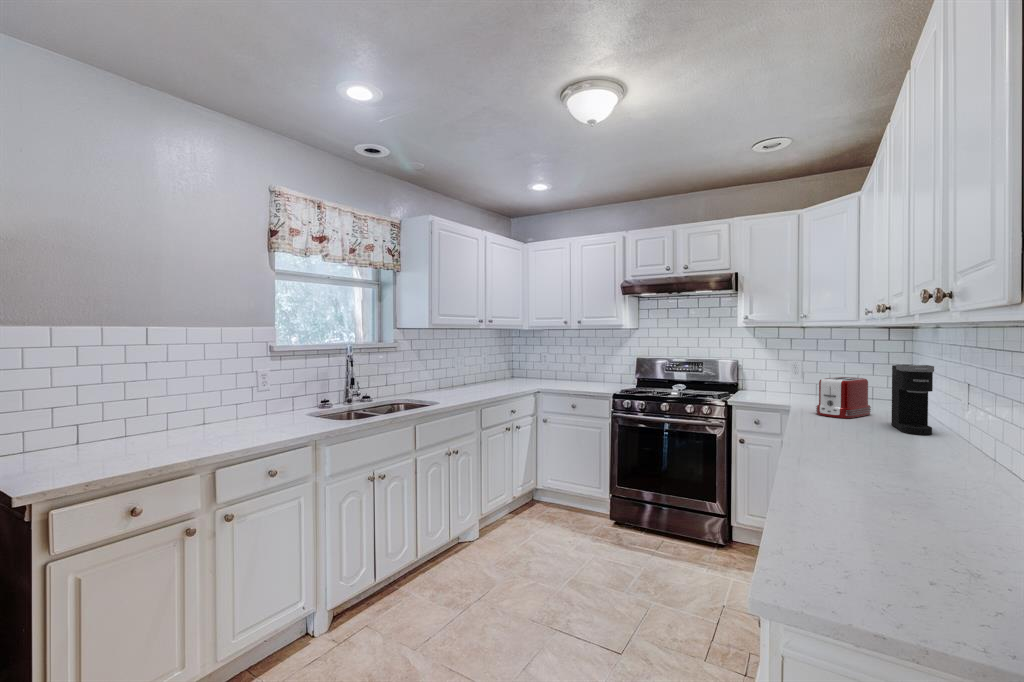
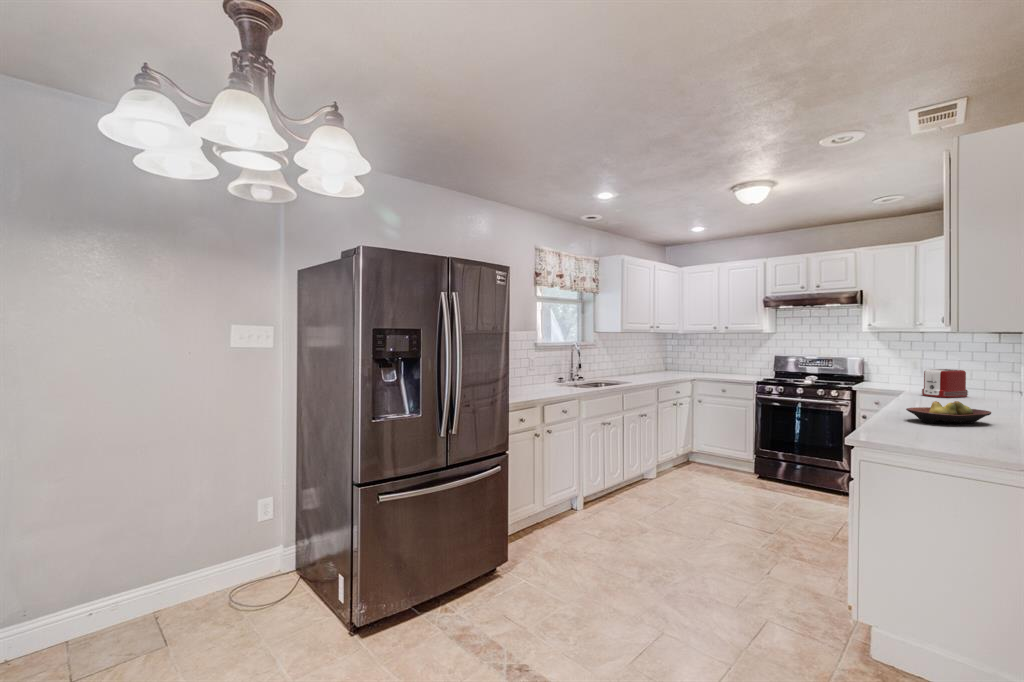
coffee maker: present [891,365,934,435] -> none [977,359,1004,406]
fruit bowl: none [844,454,989,505] -> present [906,401,991,424]

